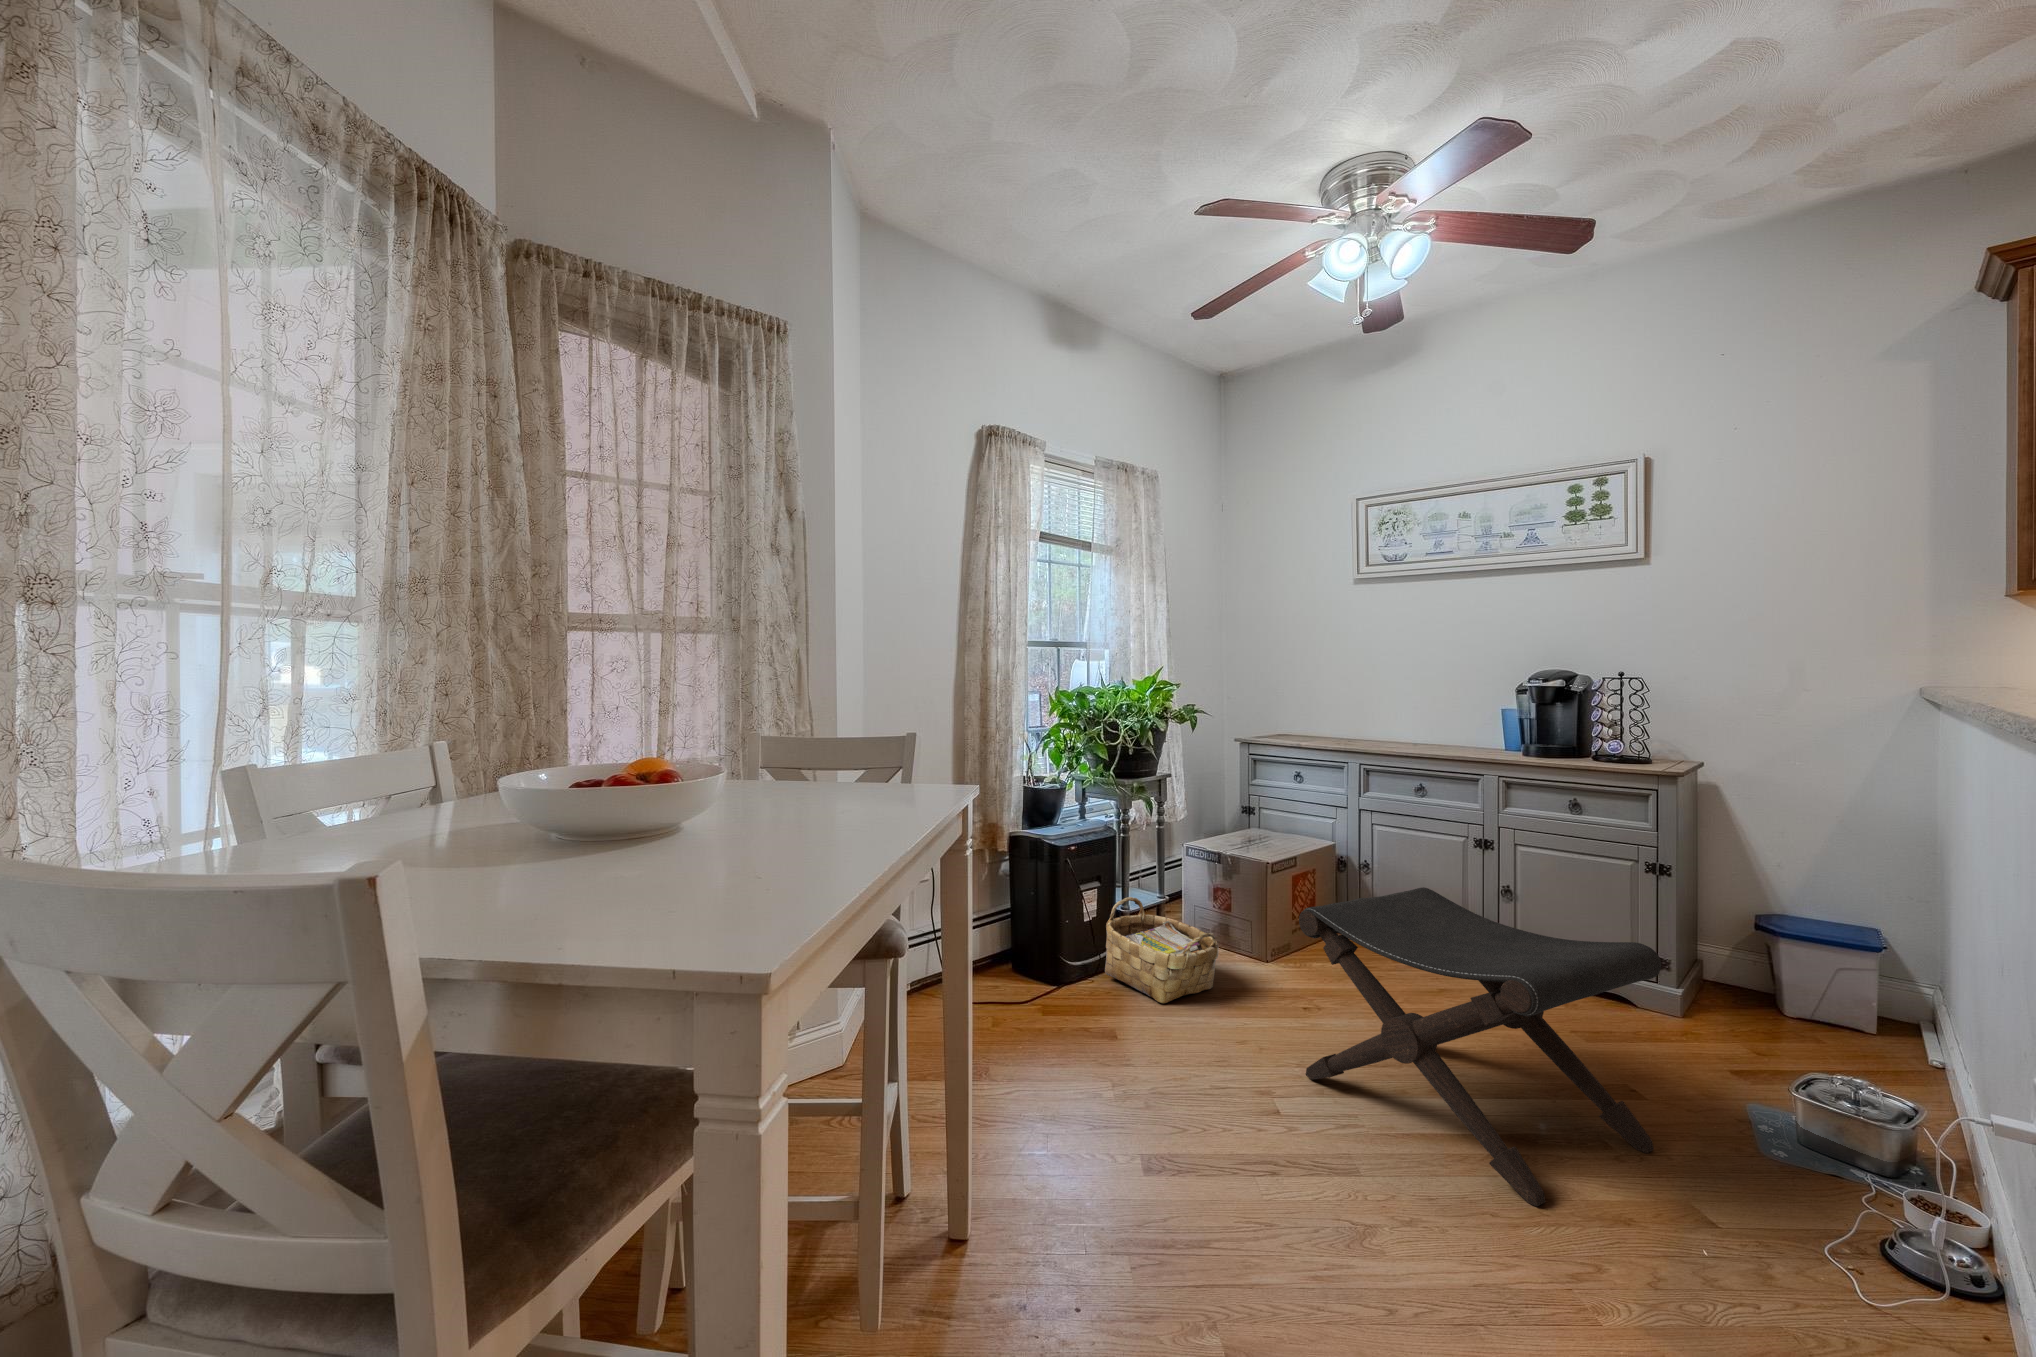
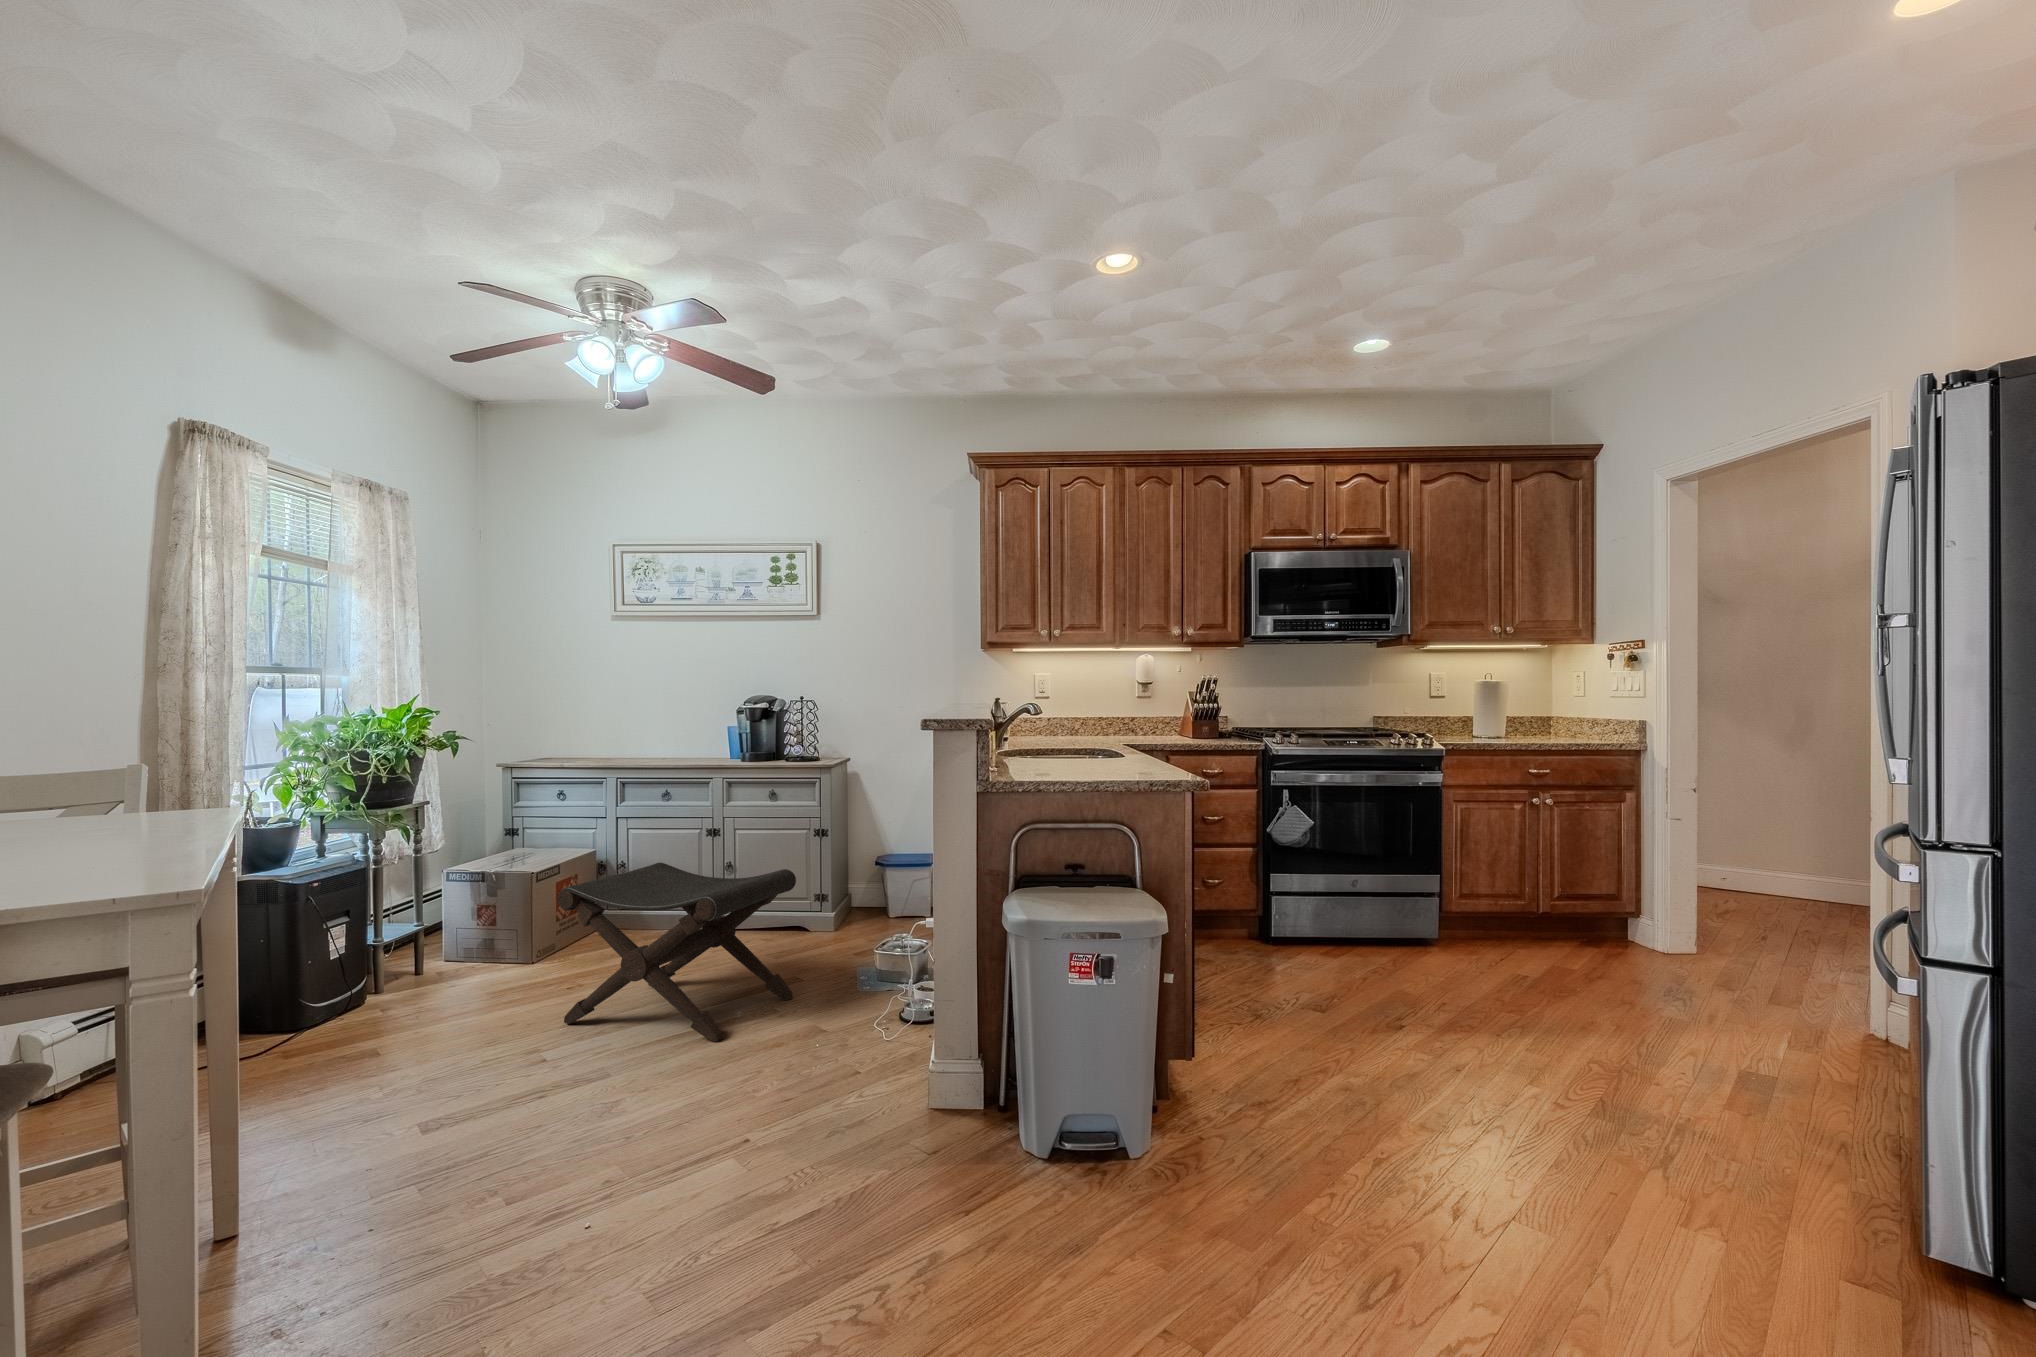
woven basket: present [1105,897,1219,1003] -> none [355,924,483,1012]

